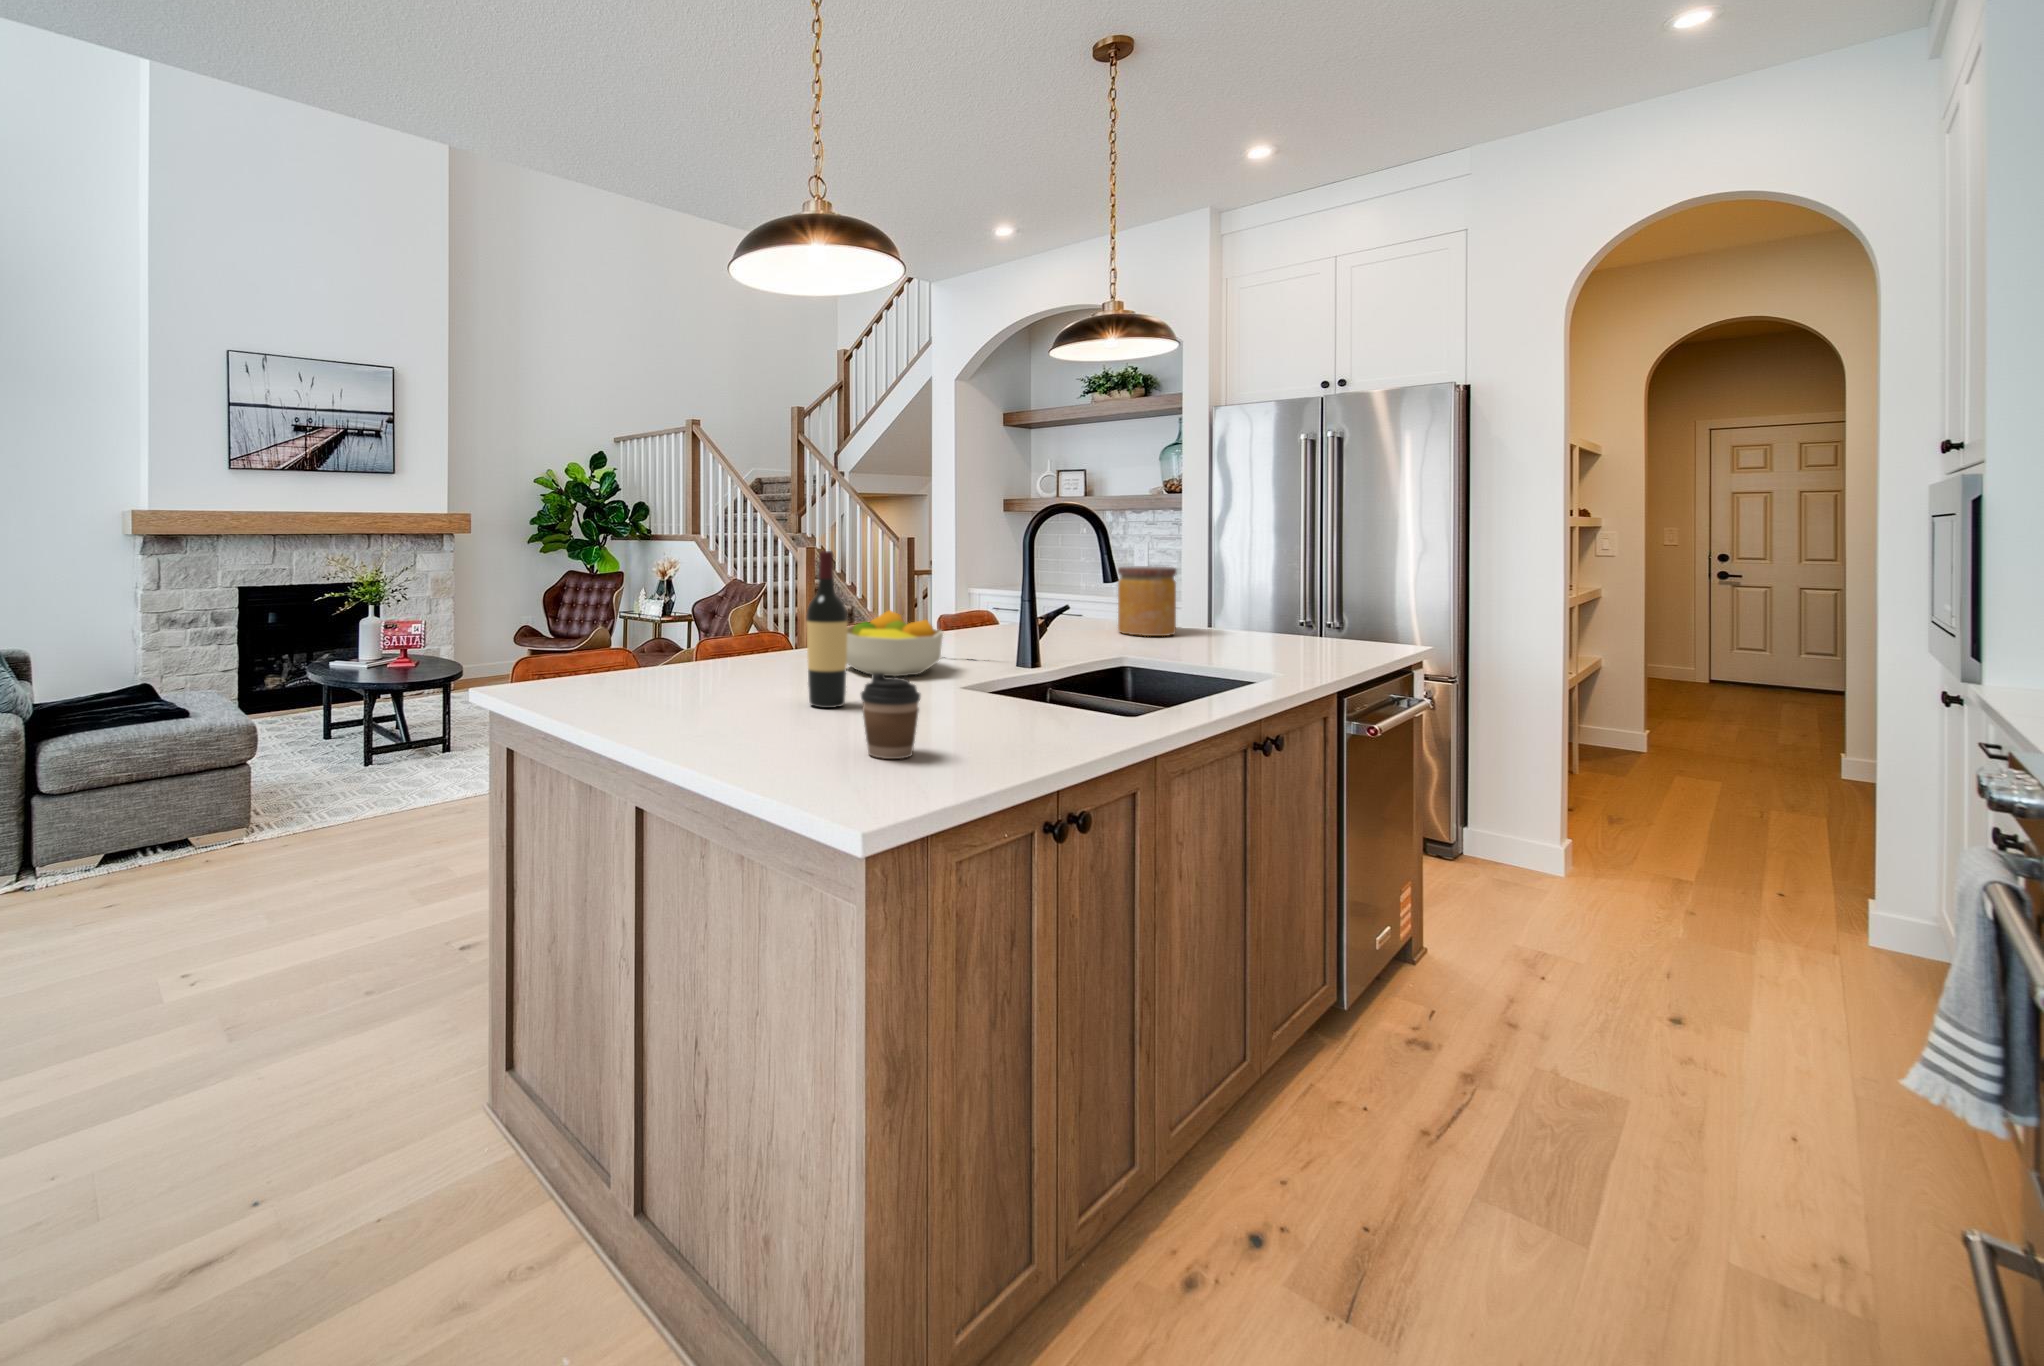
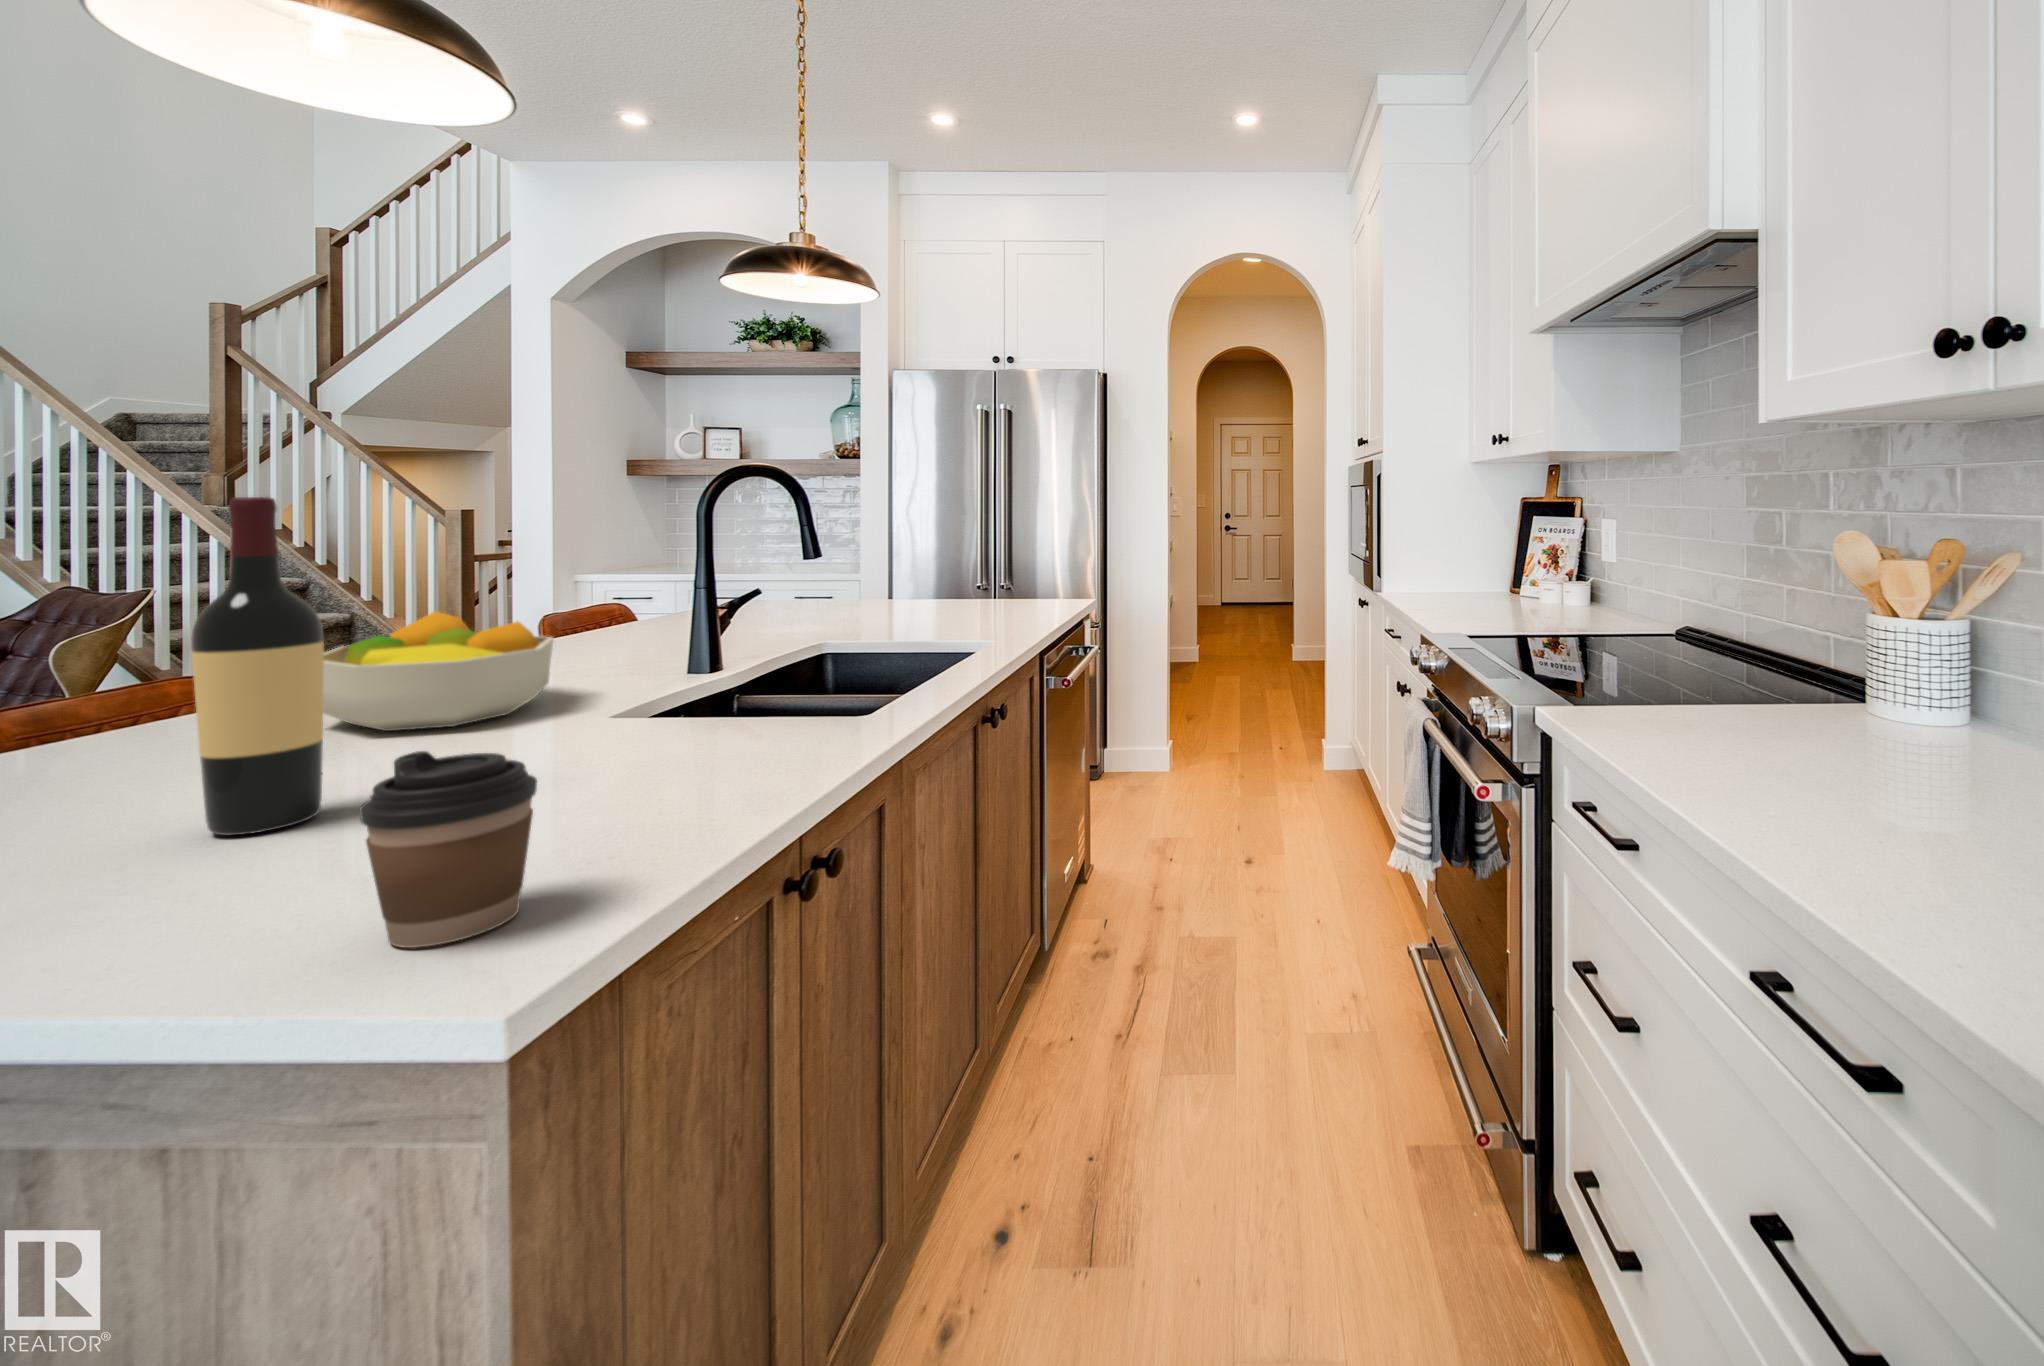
jar: present [1118,566,1176,636] -> none [813,532,886,615]

